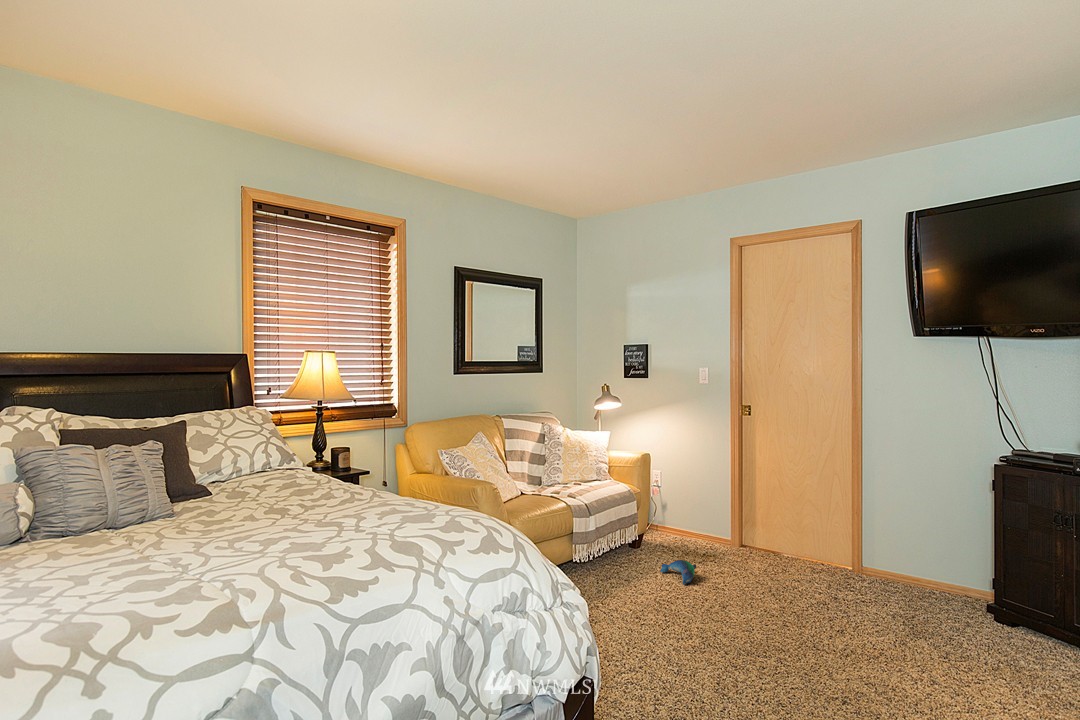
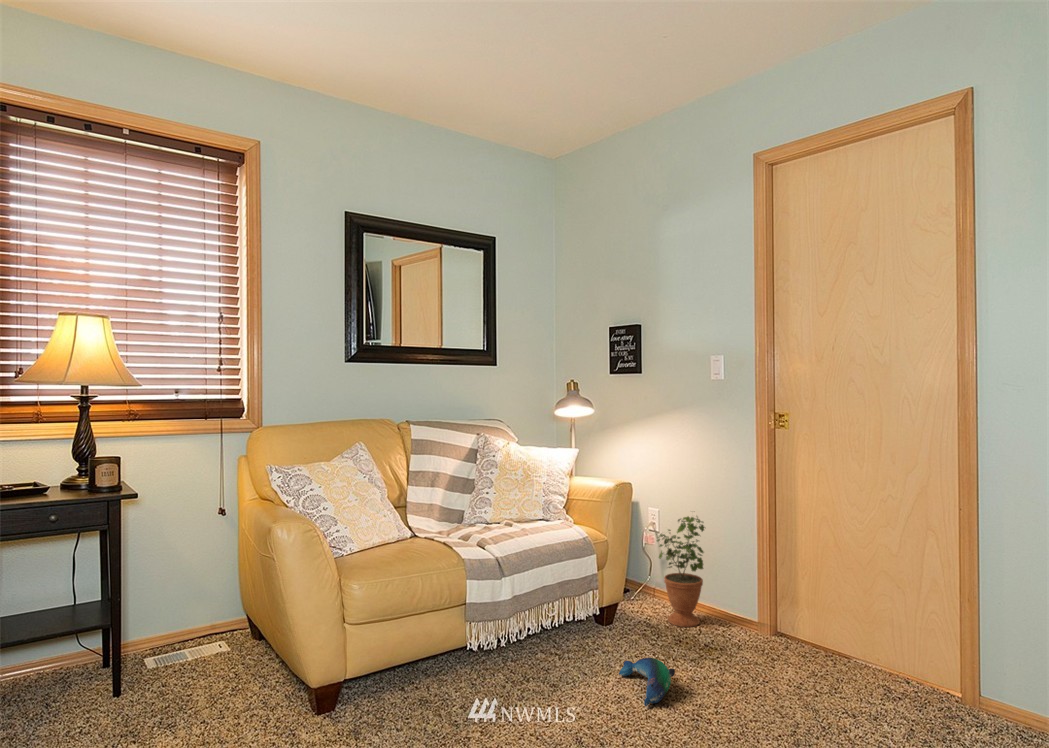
potted plant: none [666,472,698,547] -> present [657,516,705,627]

